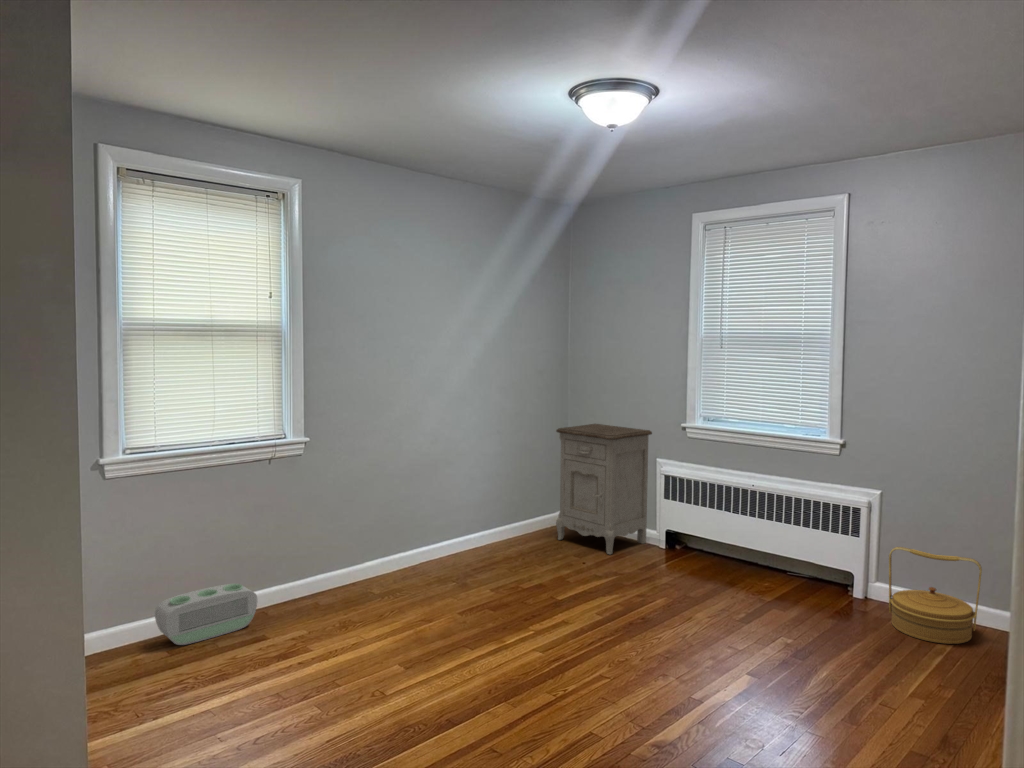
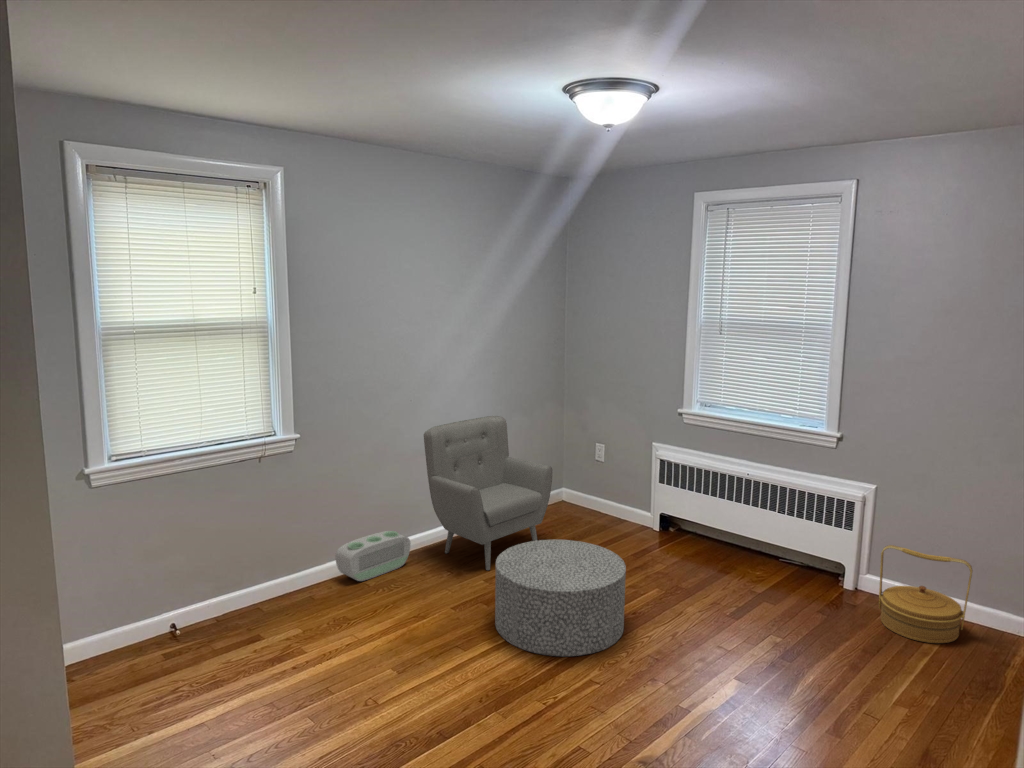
nightstand: present [556,424,652,555] -> none [550,404,648,539]
armchair: none [432,432,559,581] -> present [424,416,552,570]
ottoman: none [503,544,634,654] -> present [495,539,626,656]
air purifier: present [155,584,257,645] -> present [335,531,411,581]

